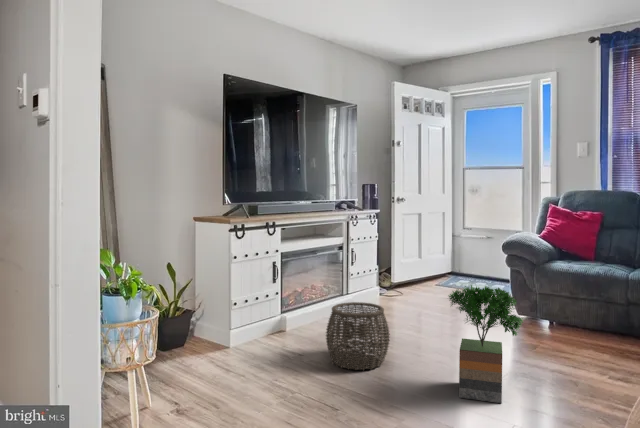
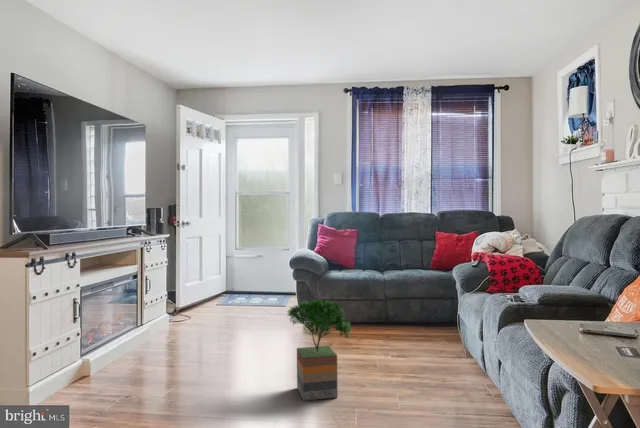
woven basket: present [326,302,390,370] -> none [159,329,226,400]

